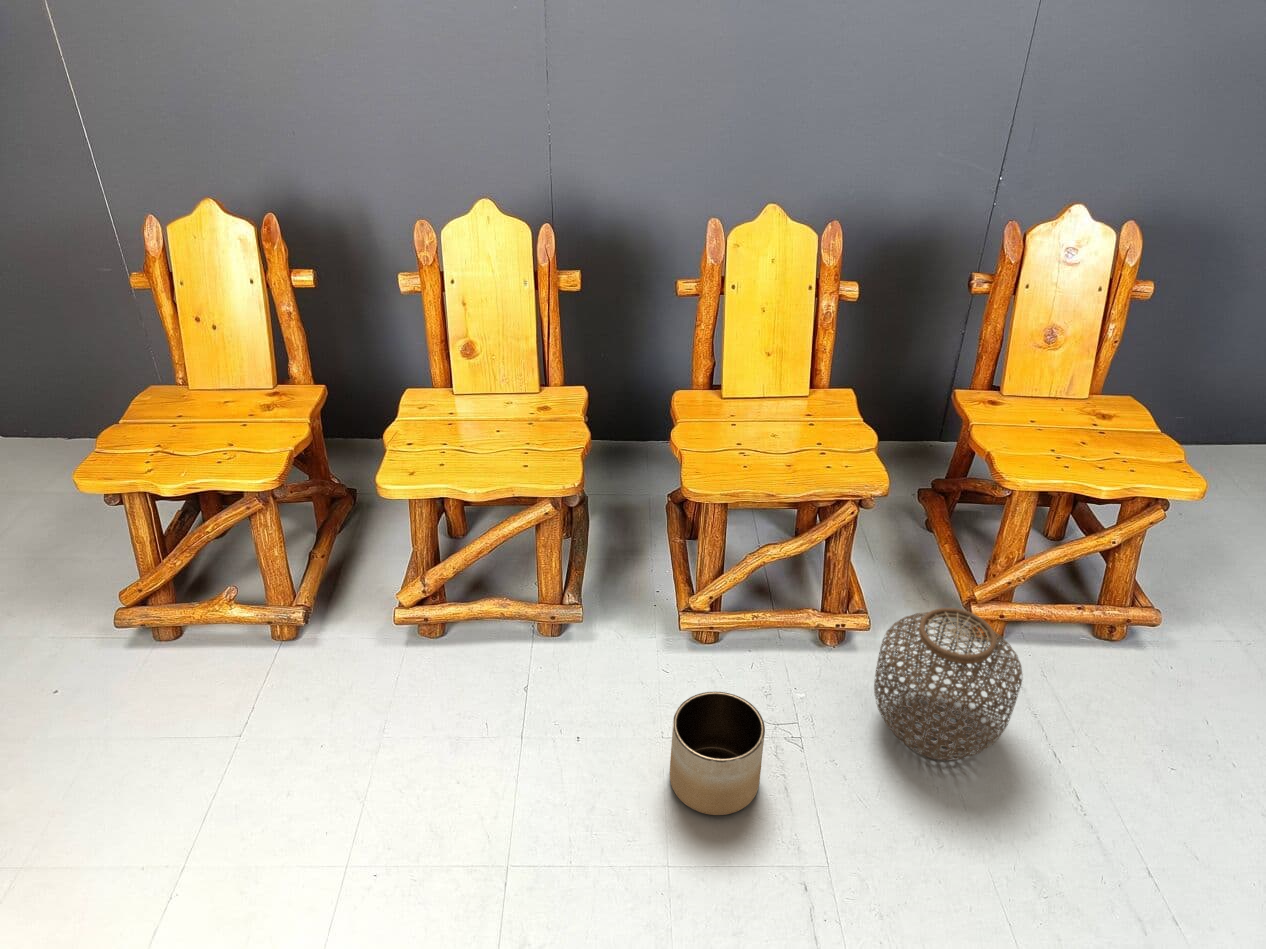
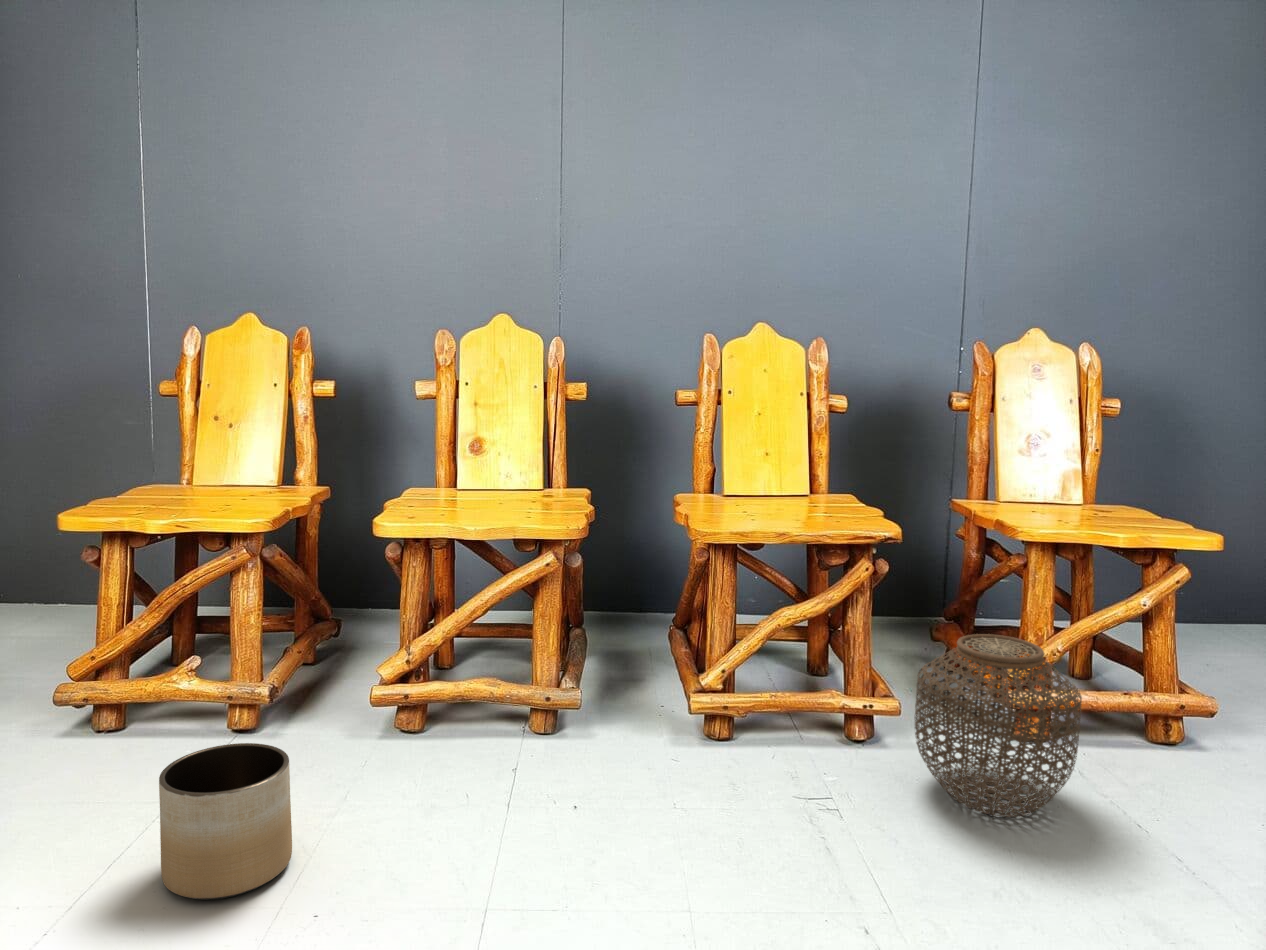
planter: present [670,692,765,815] -> present [159,743,292,900]

